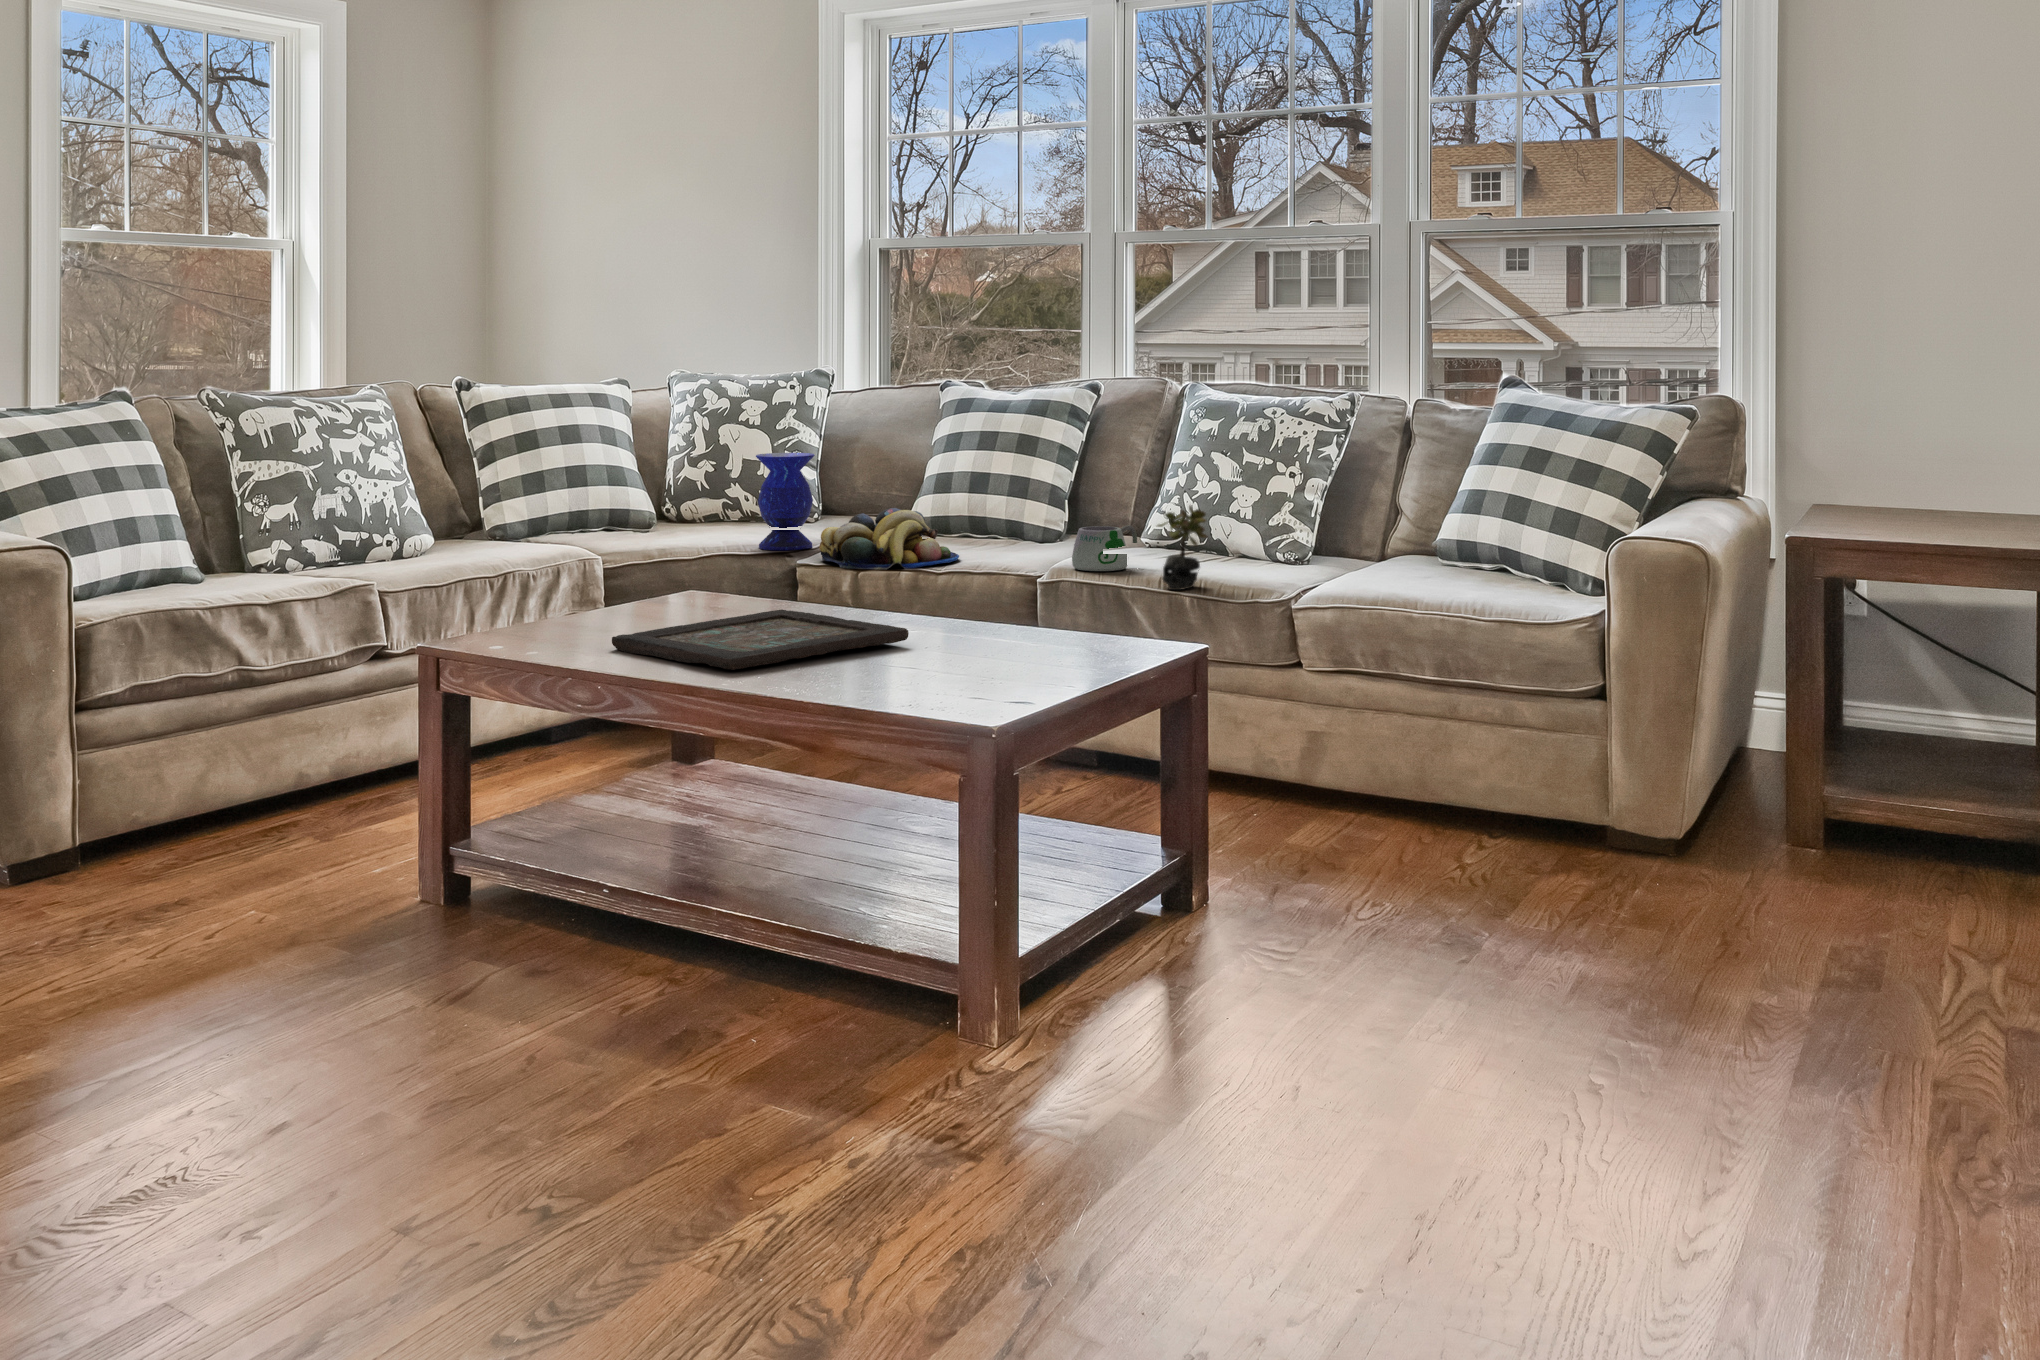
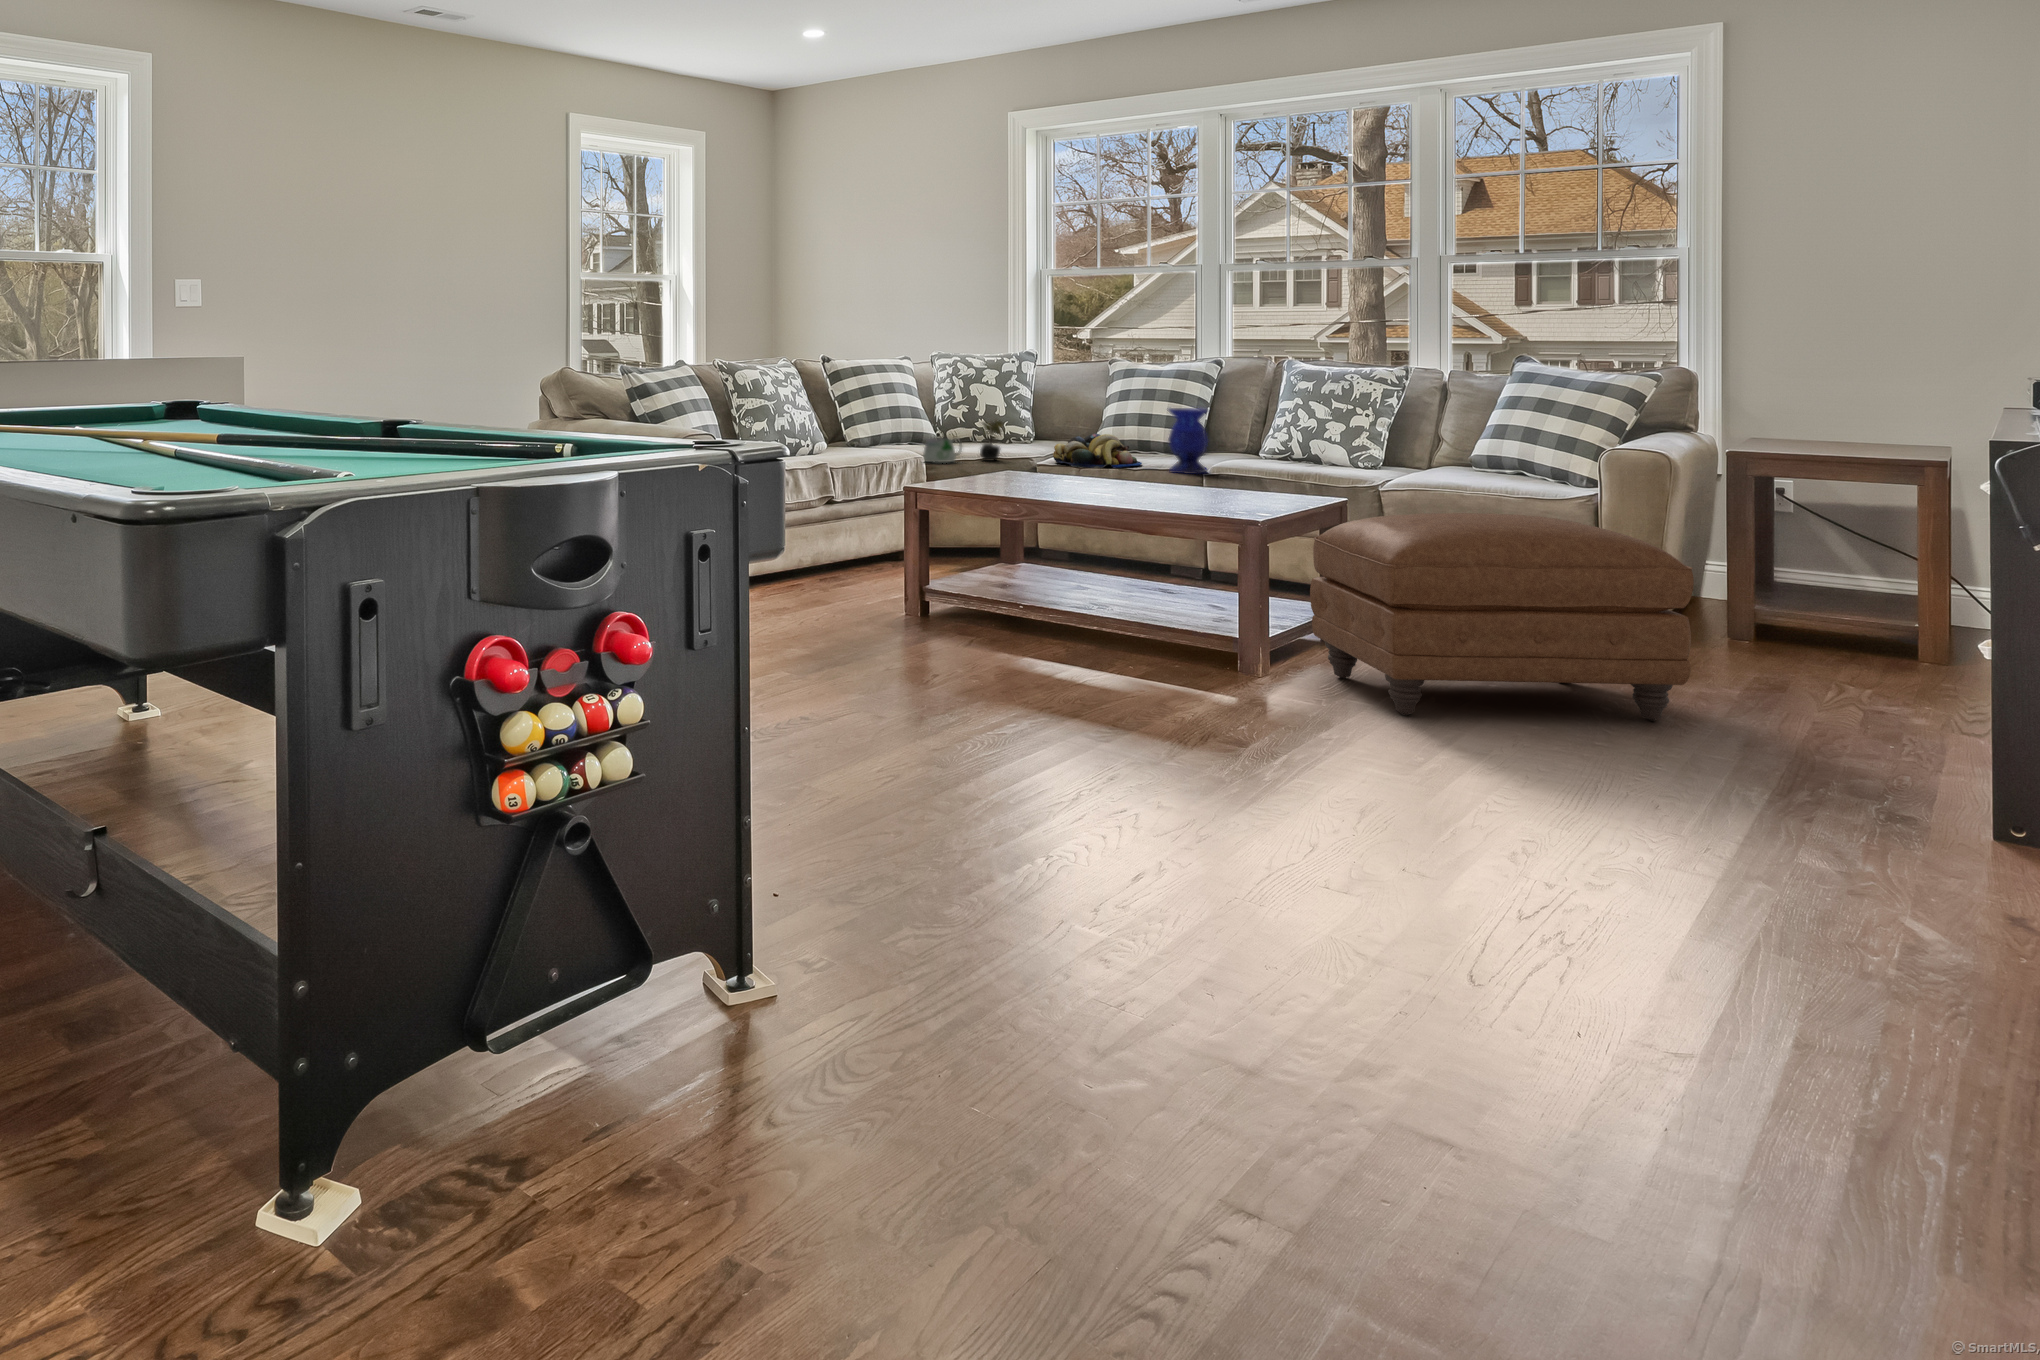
vase: present [756,453,815,550] -> present [1168,408,1208,474]
succulent plant: present [1157,506,1207,590] -> present [980,421,1003,461]
mug: present [1072,525,1137,571] -> present [923,438,962,463]
decorative tray: present [612,610,909,670] -> none [1011,478,1170,499]
ottoman: none [1096,701,1767,1186] -> present [1310,513,1694,721]

